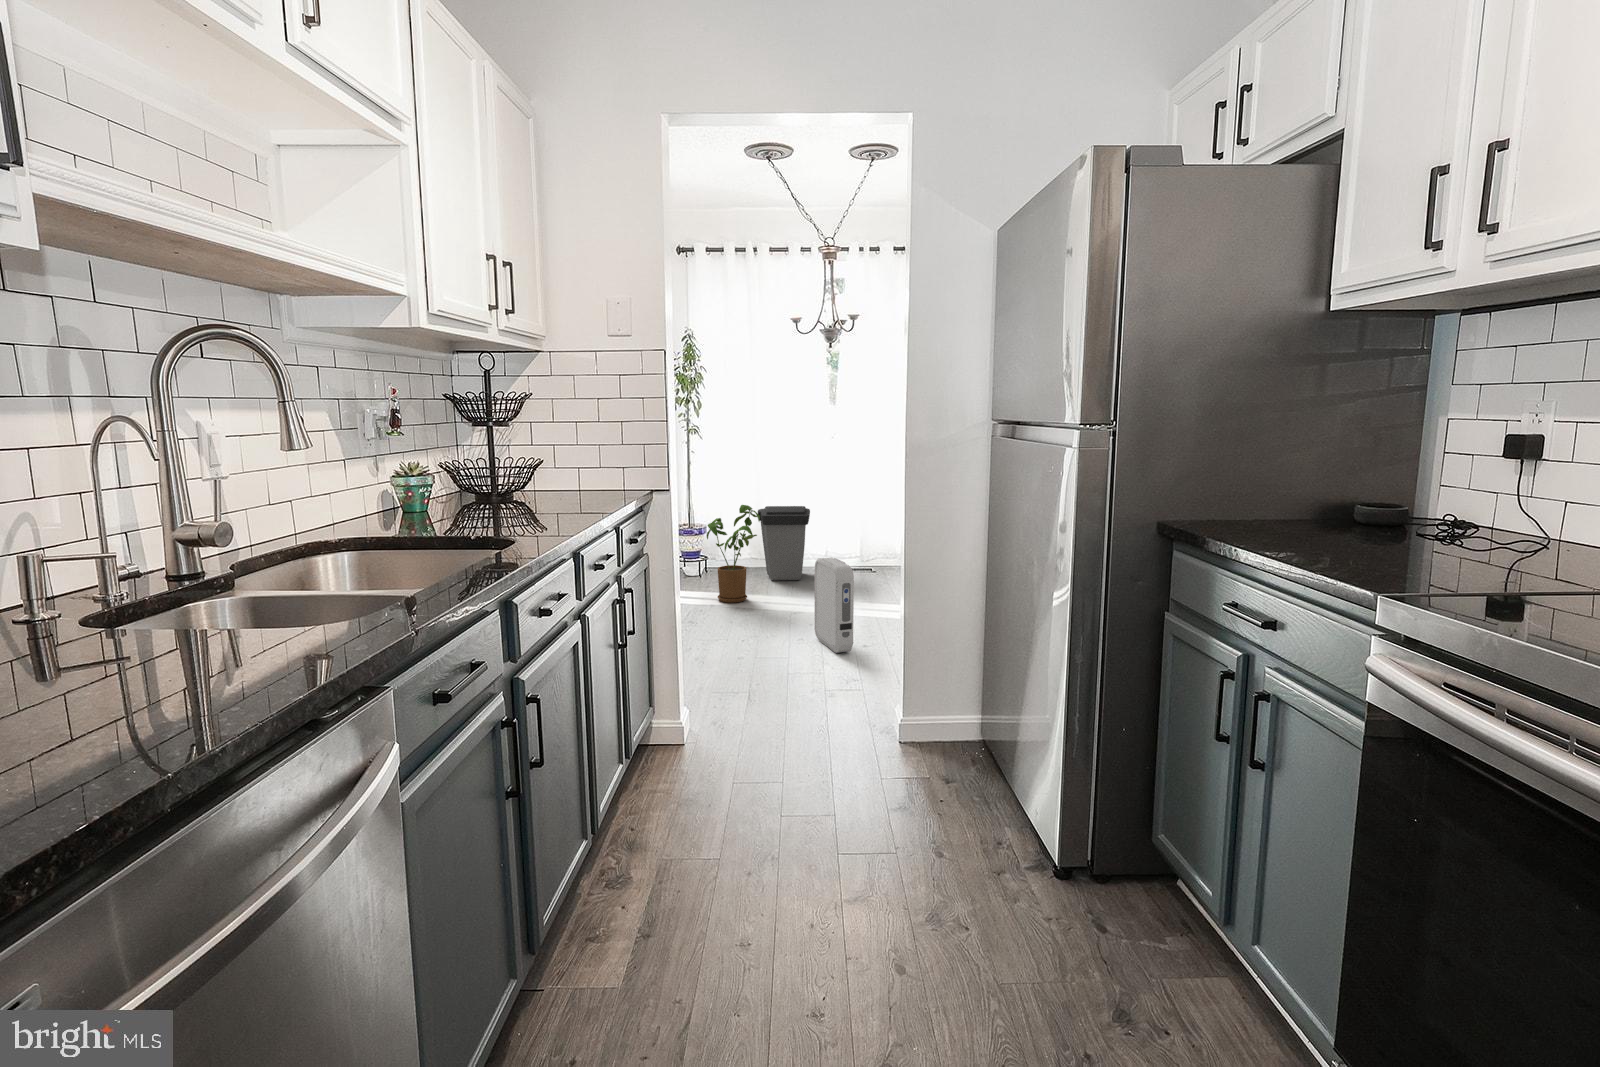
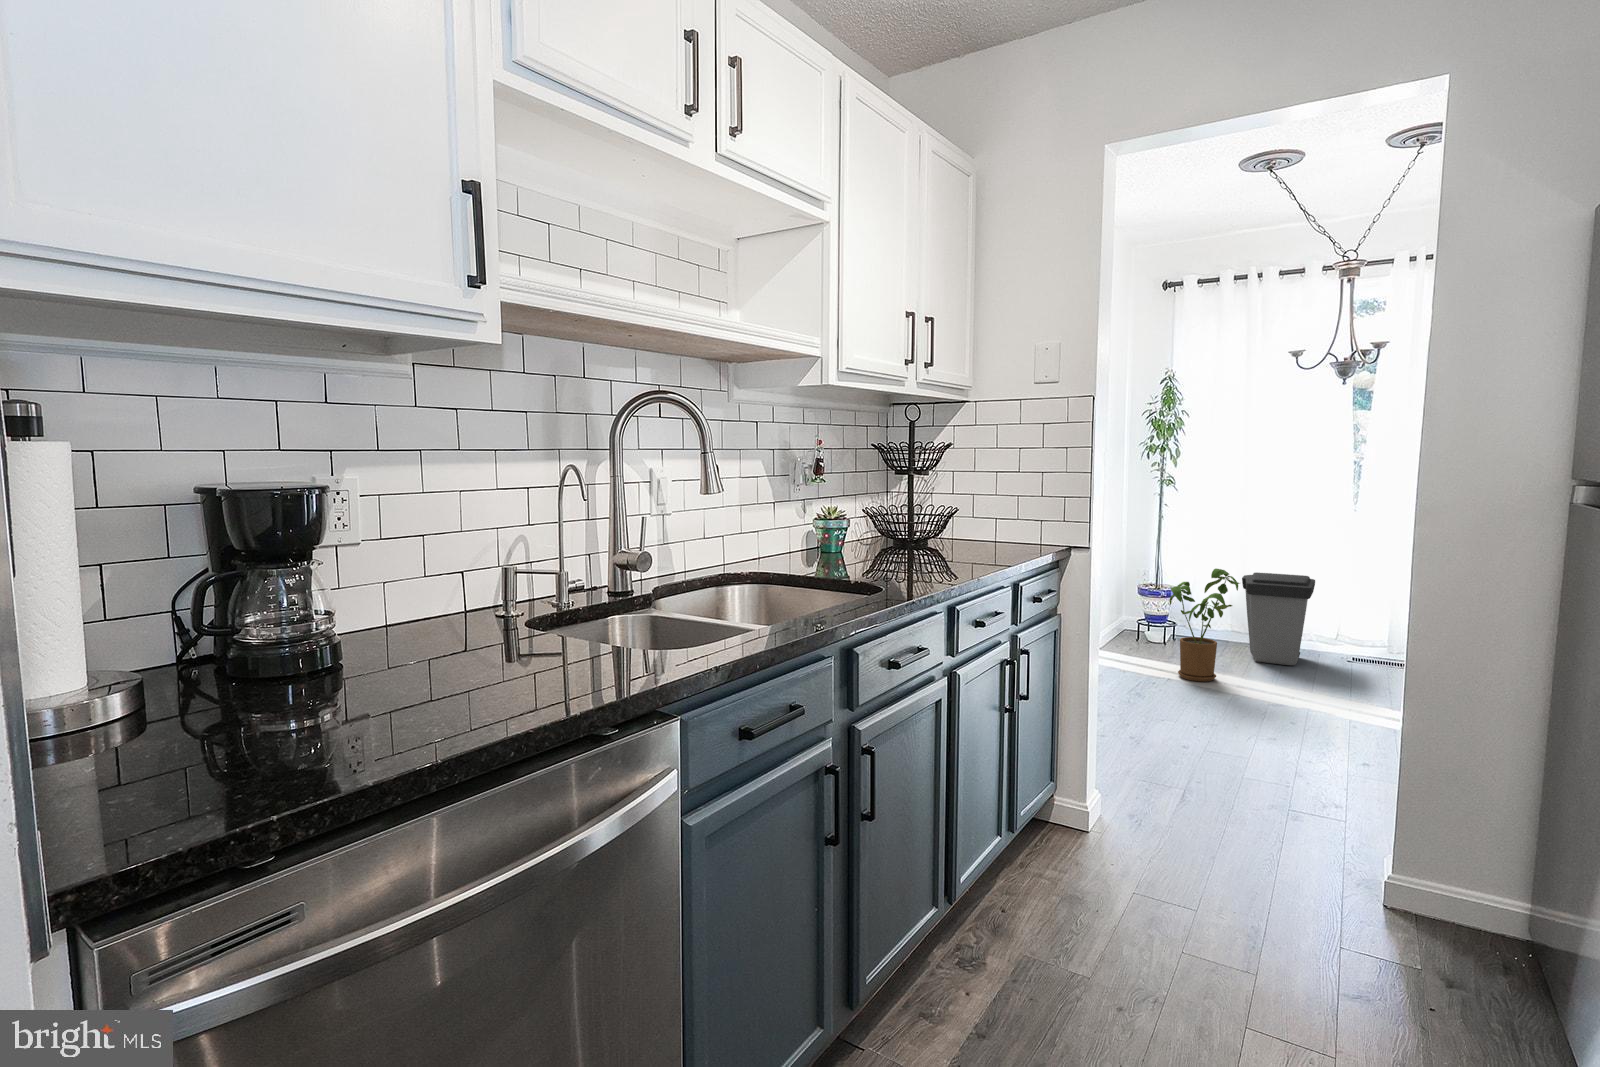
air purifier: present [814,558,854,653] -> none [1295,643,1353,767]

